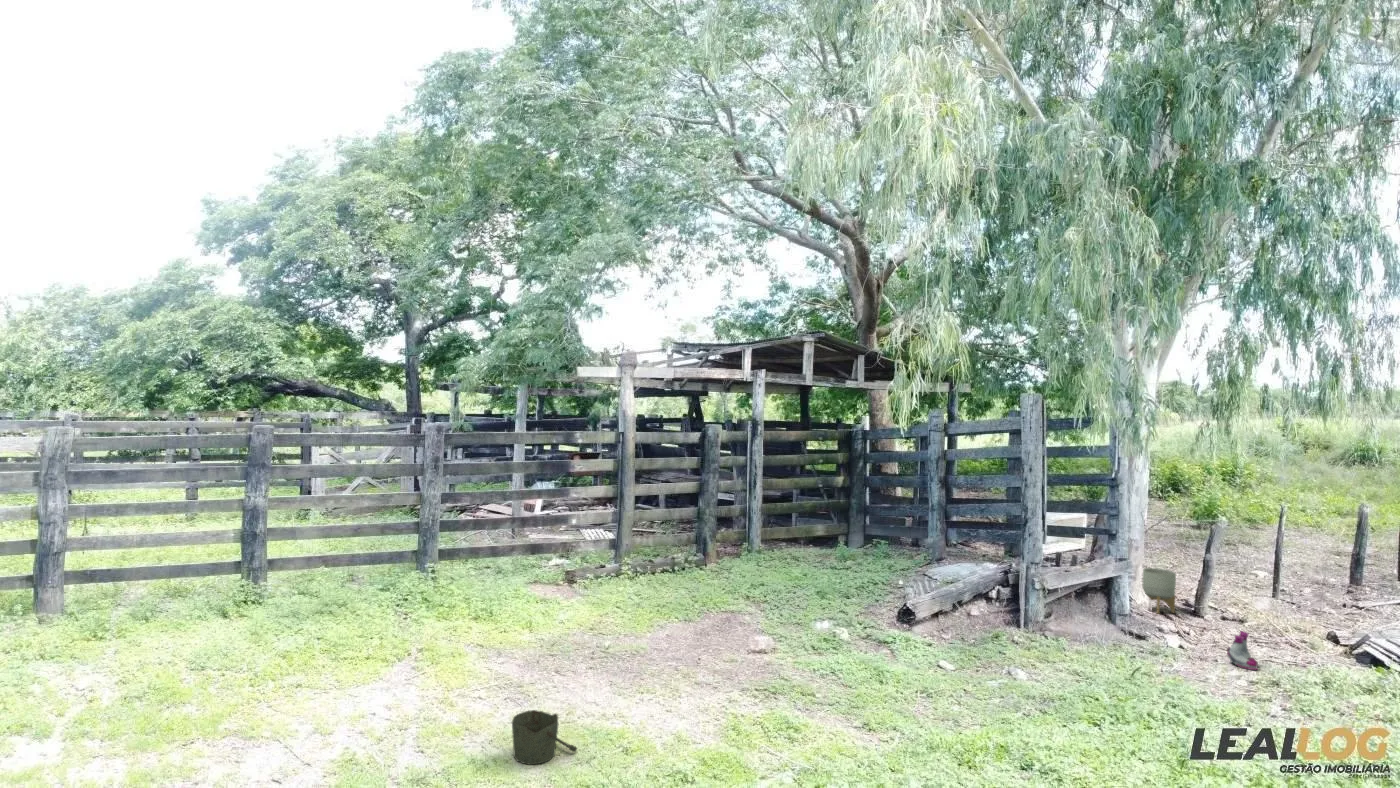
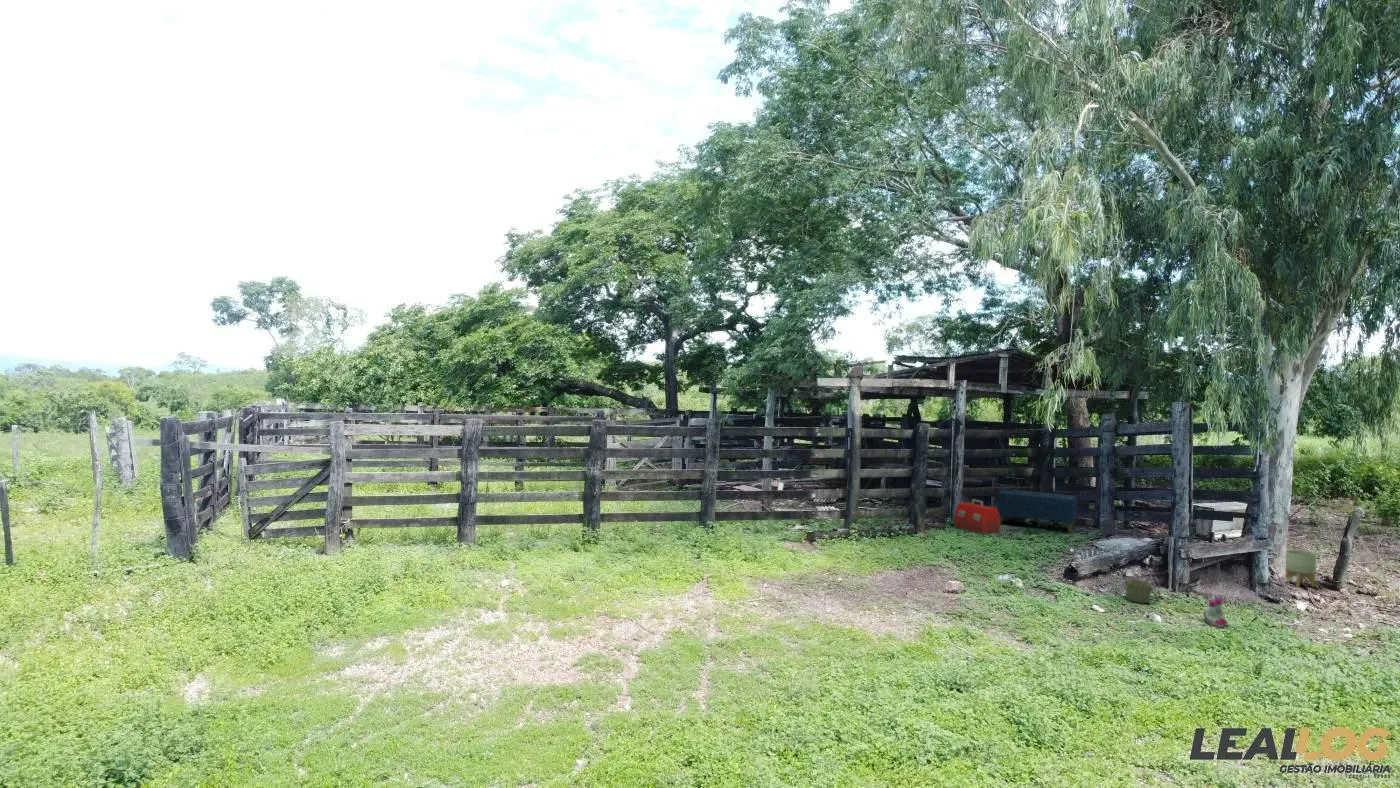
bench: none [805,504,895,556] -> present [997,490,1077,533]
toolbox: none [755,519,810,563] -> present [954,499,1000,534]
boots: present [1227,631,1258,670] -> present [1204,598,1228,628]
bucket: present [512,710,577,764] -> present [1125,579,1159,603]

